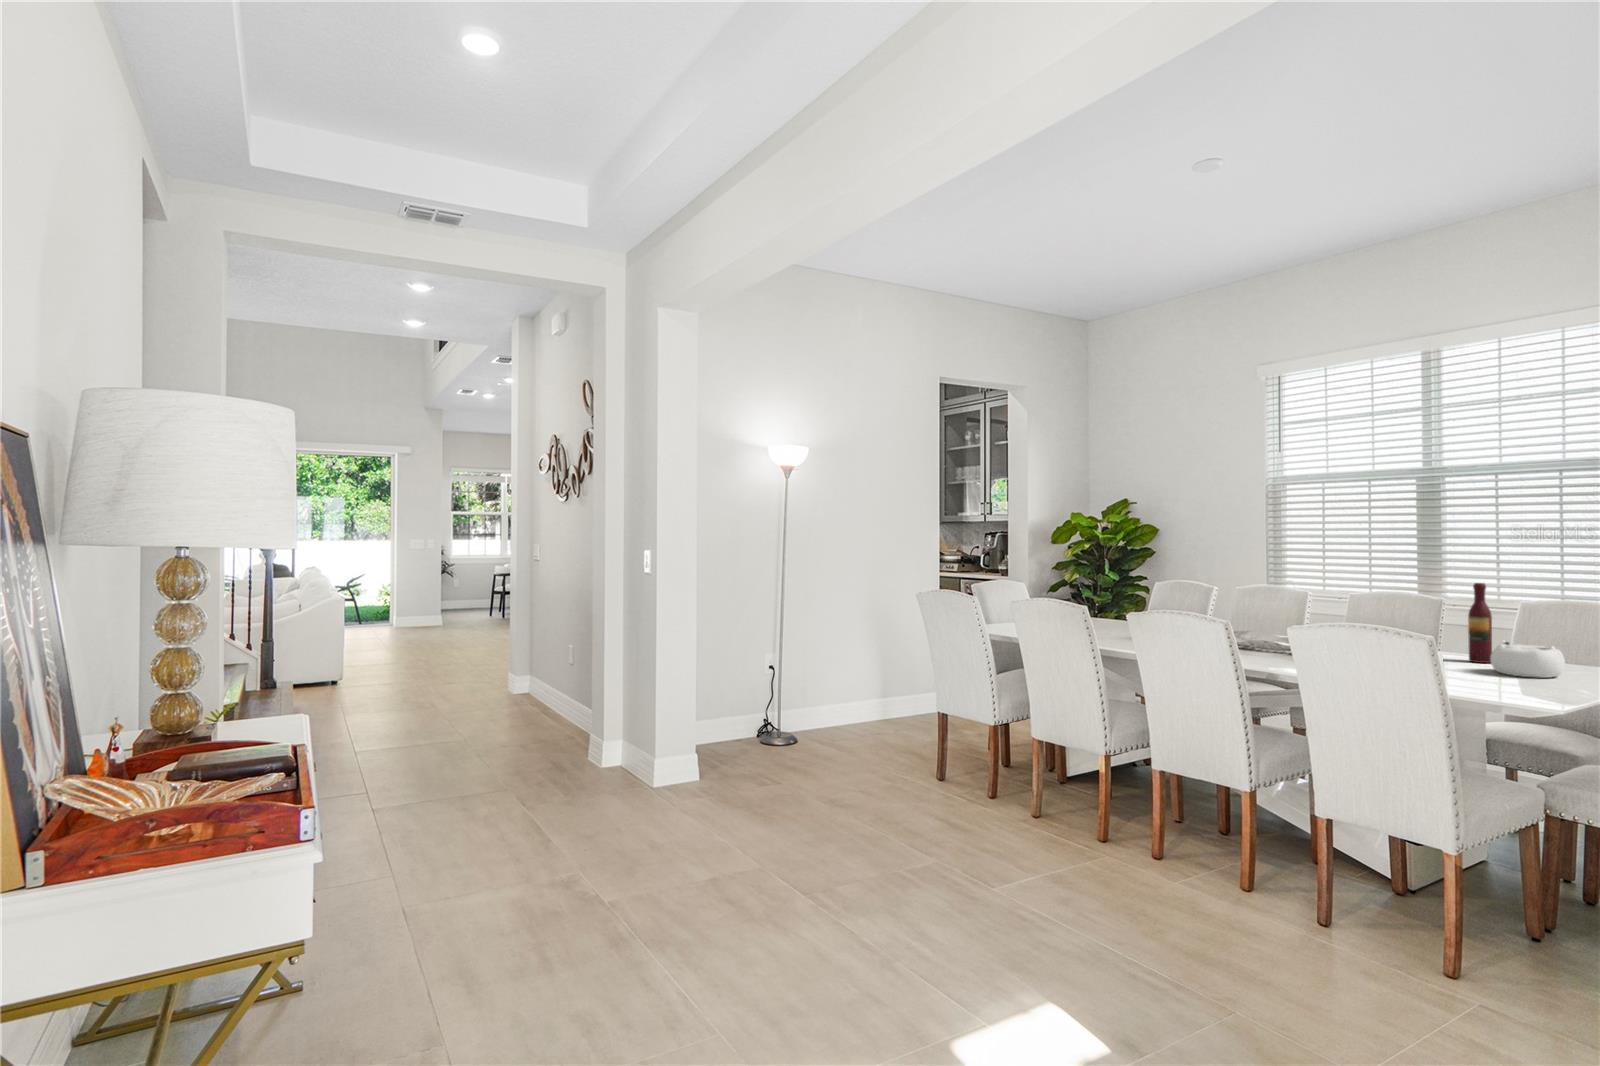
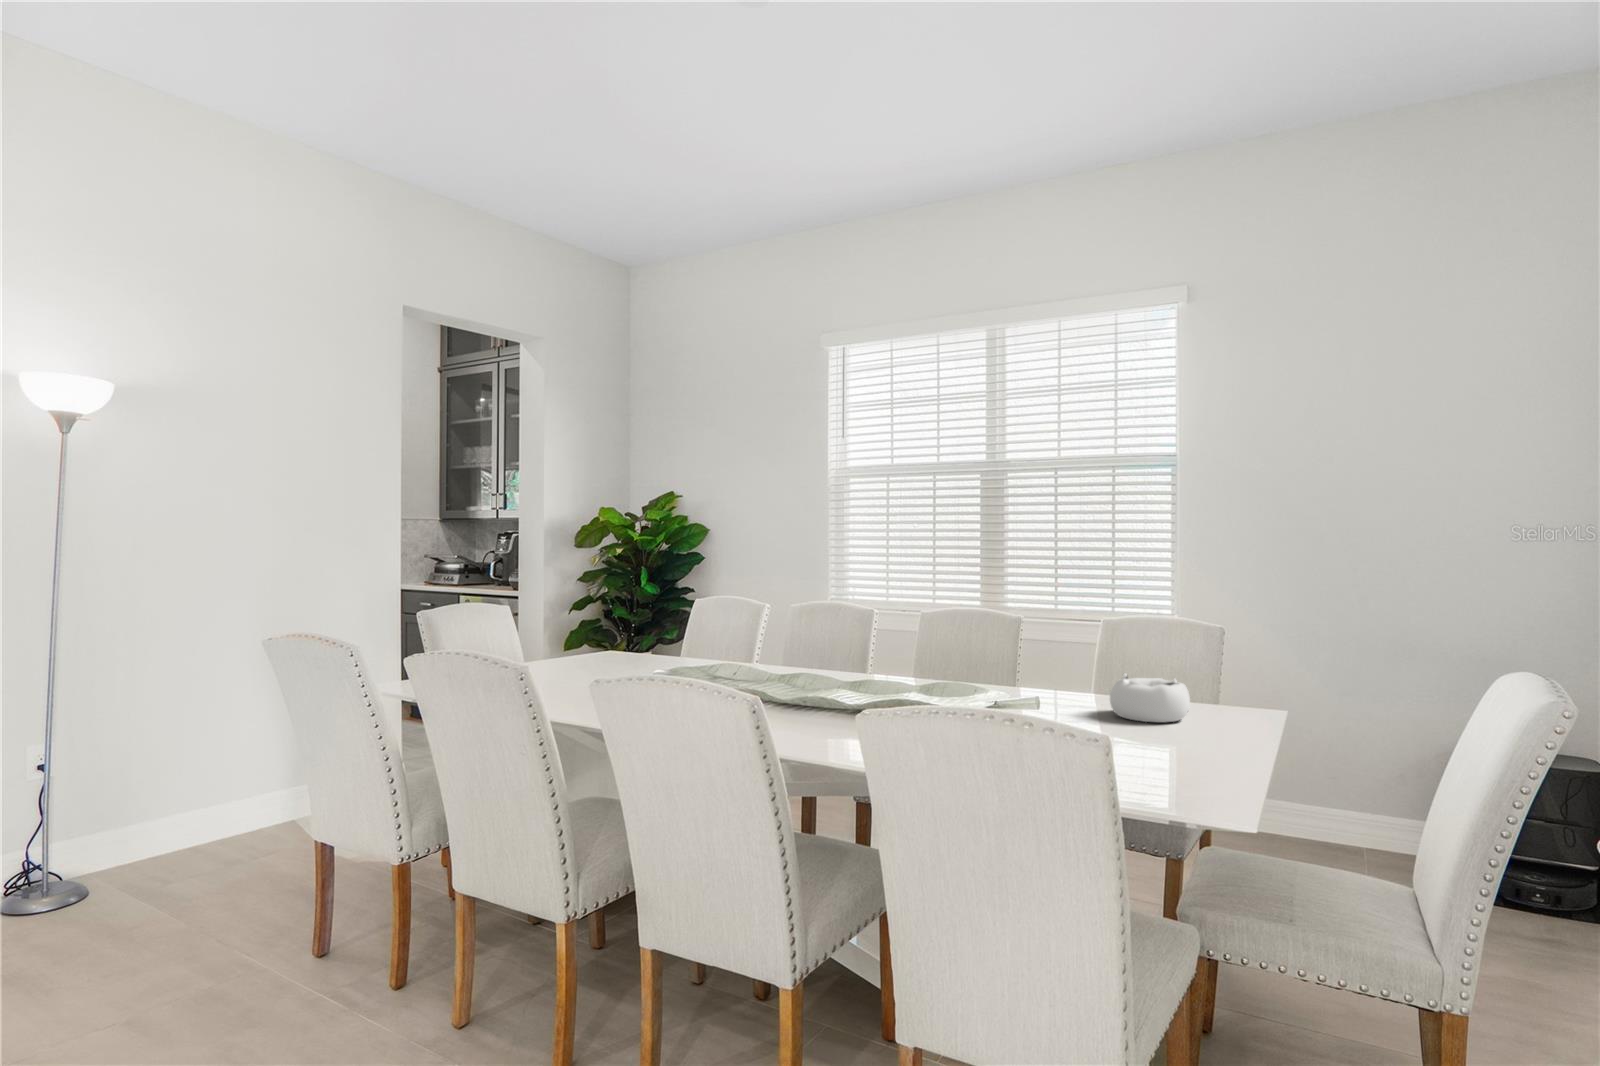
wine bottle: present [1468,583,1492,663] -> none [1074,597,1099,700]

